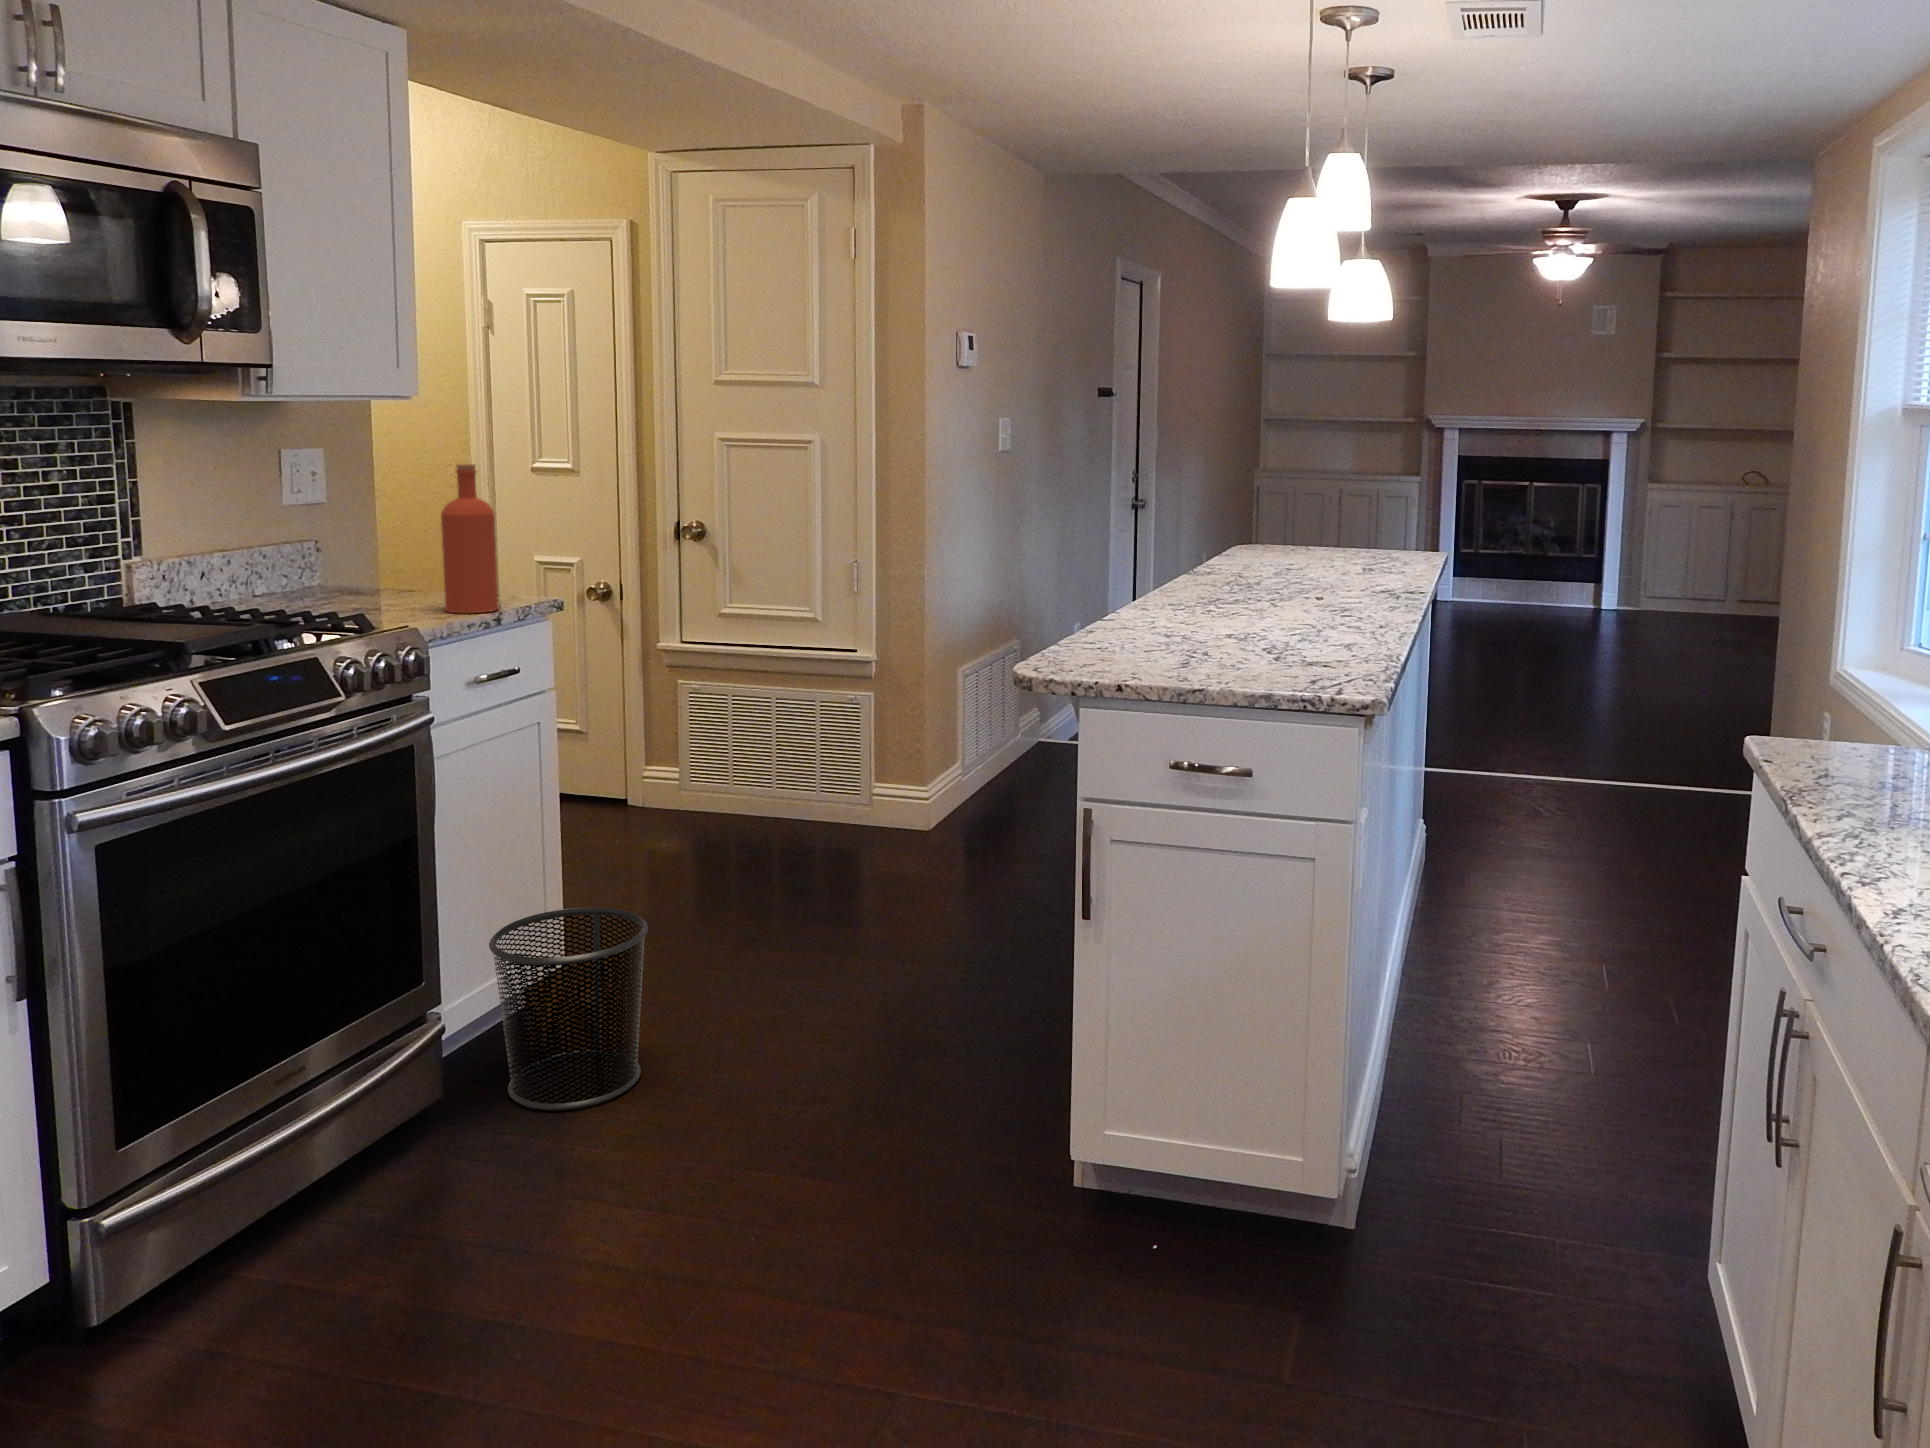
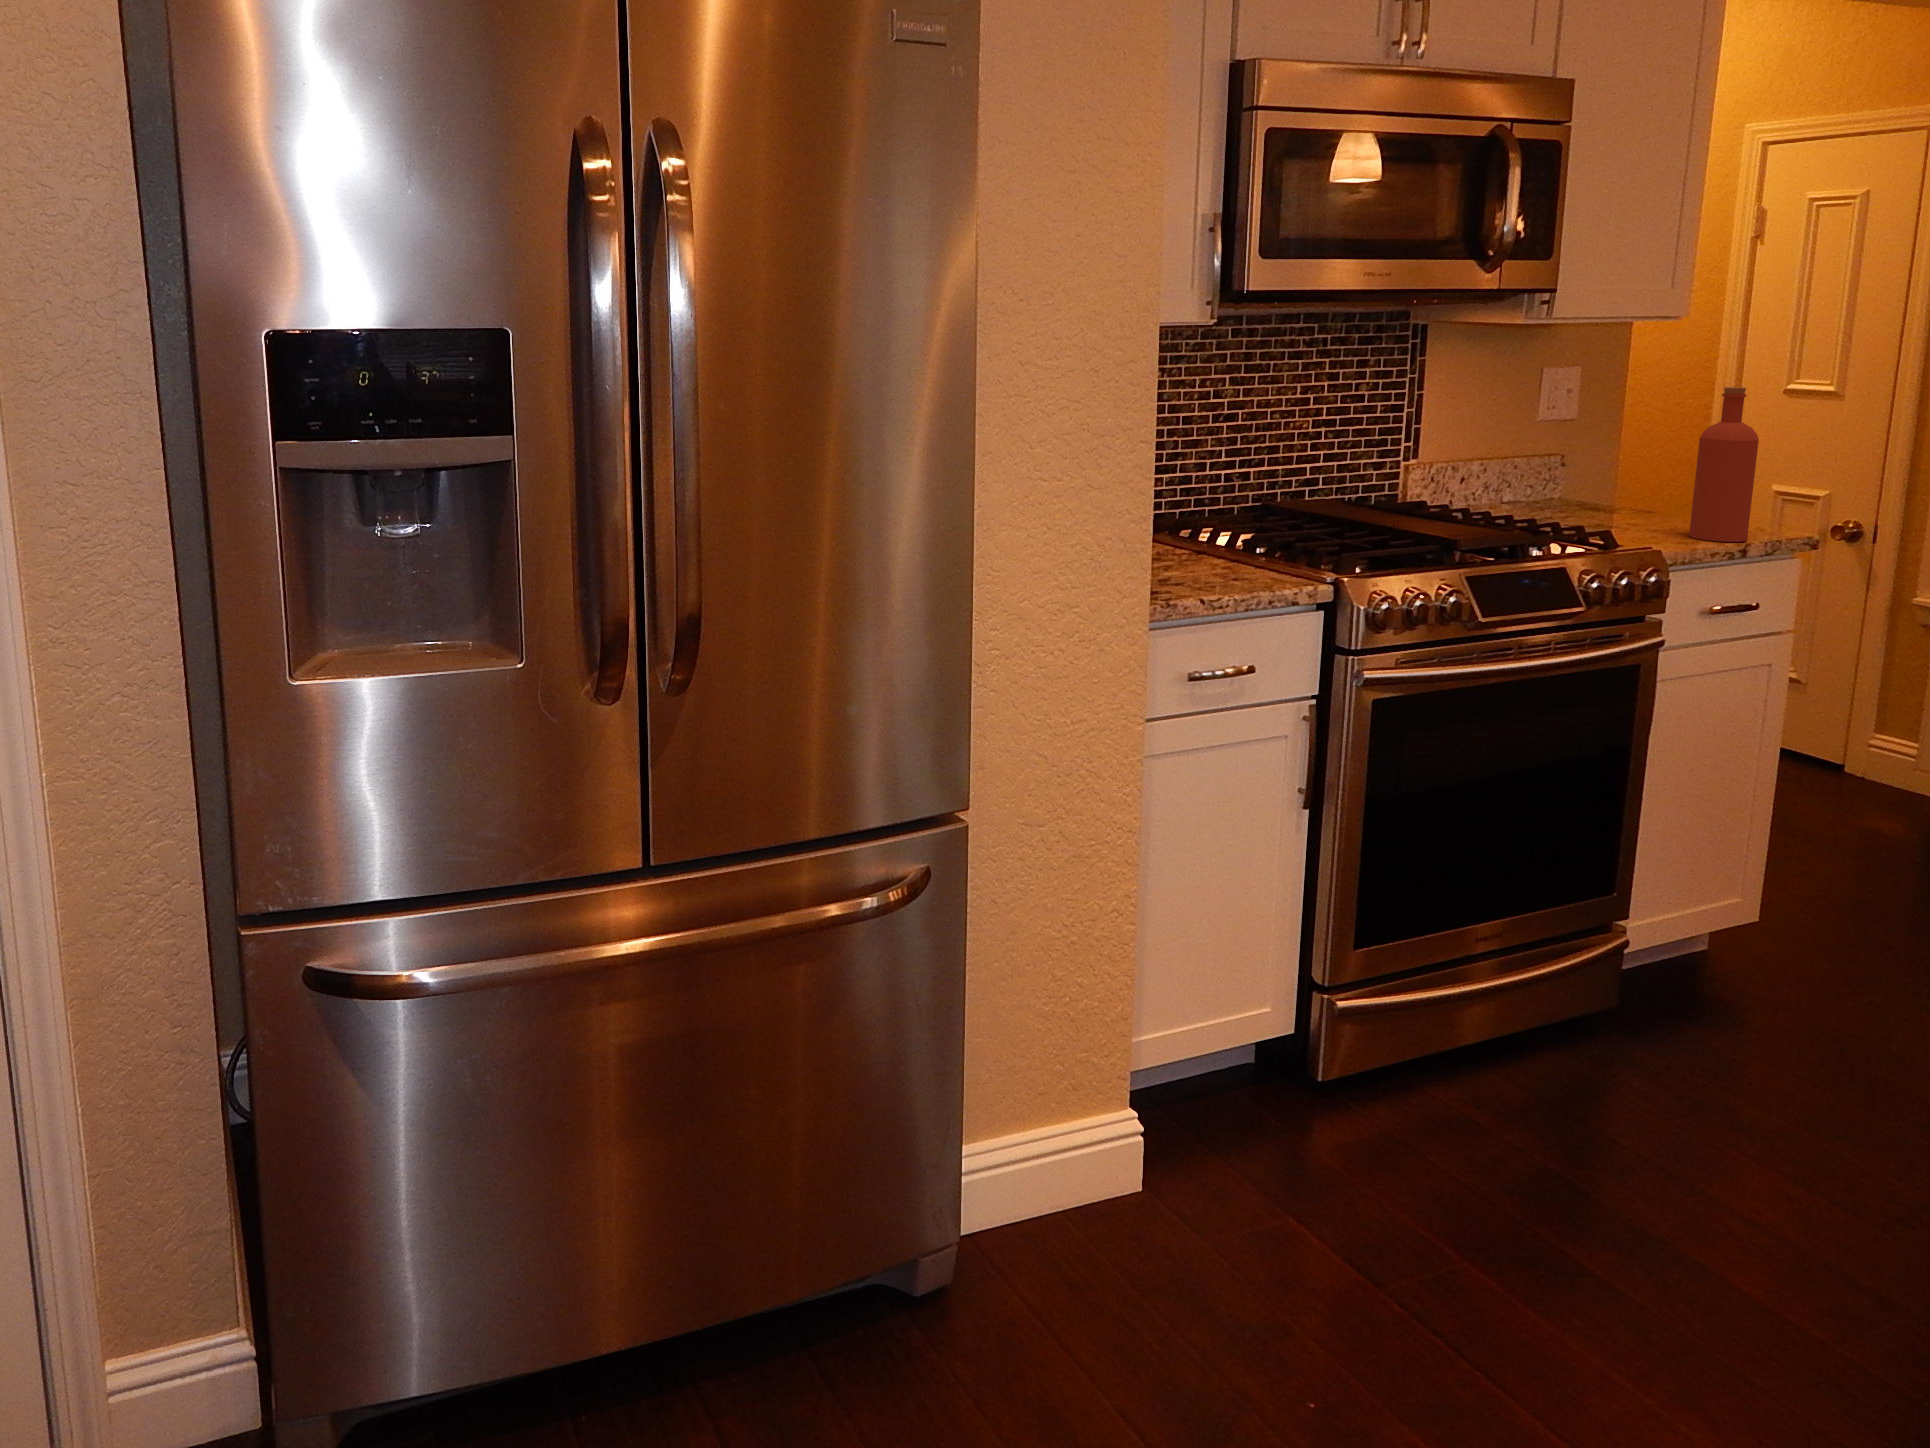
waste bin: present [489,907,648,1110] -> none [1681,860,1871,1074]

